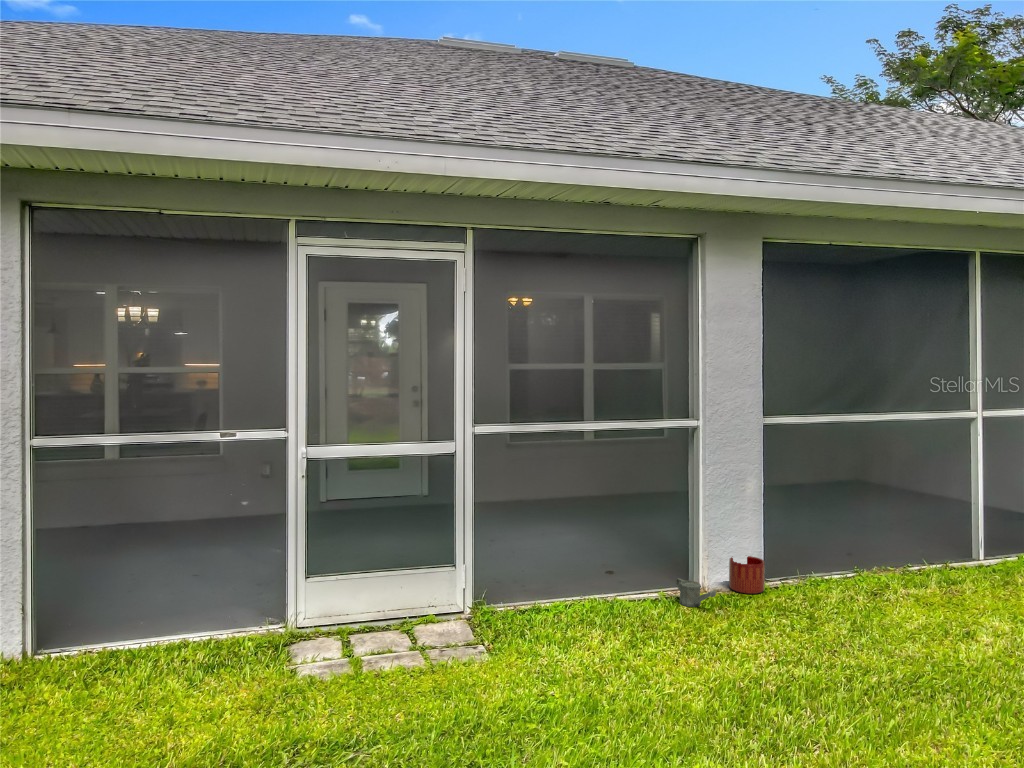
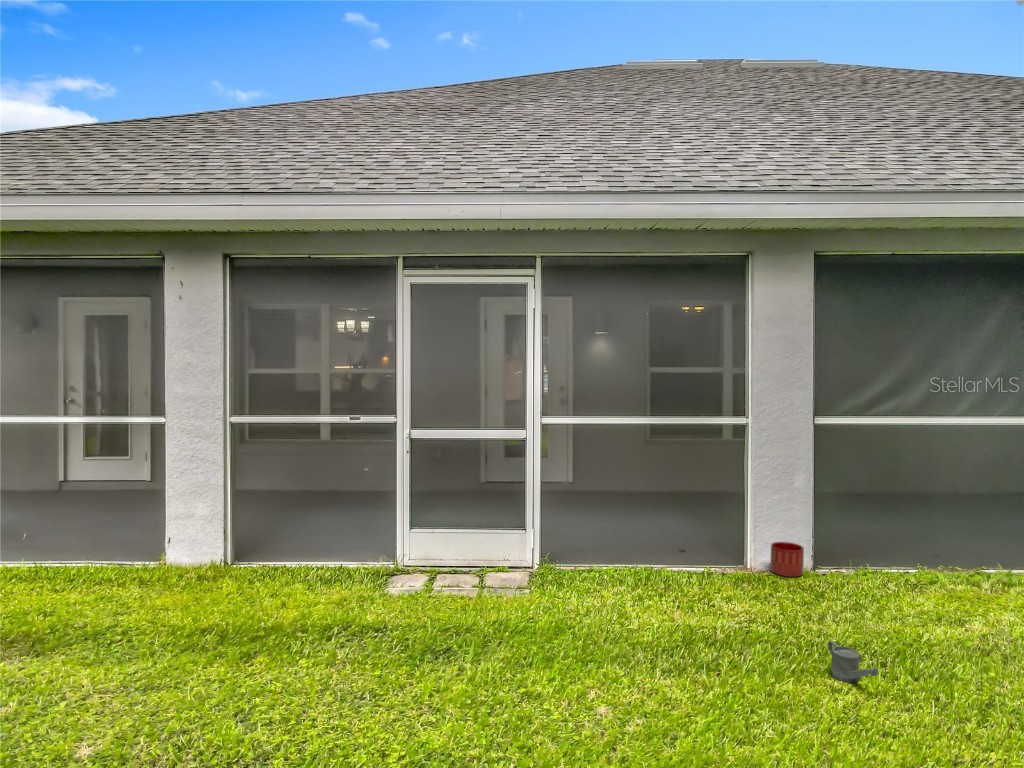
watering can: present [676,578,716,607] -> present [828,641,878,682]

